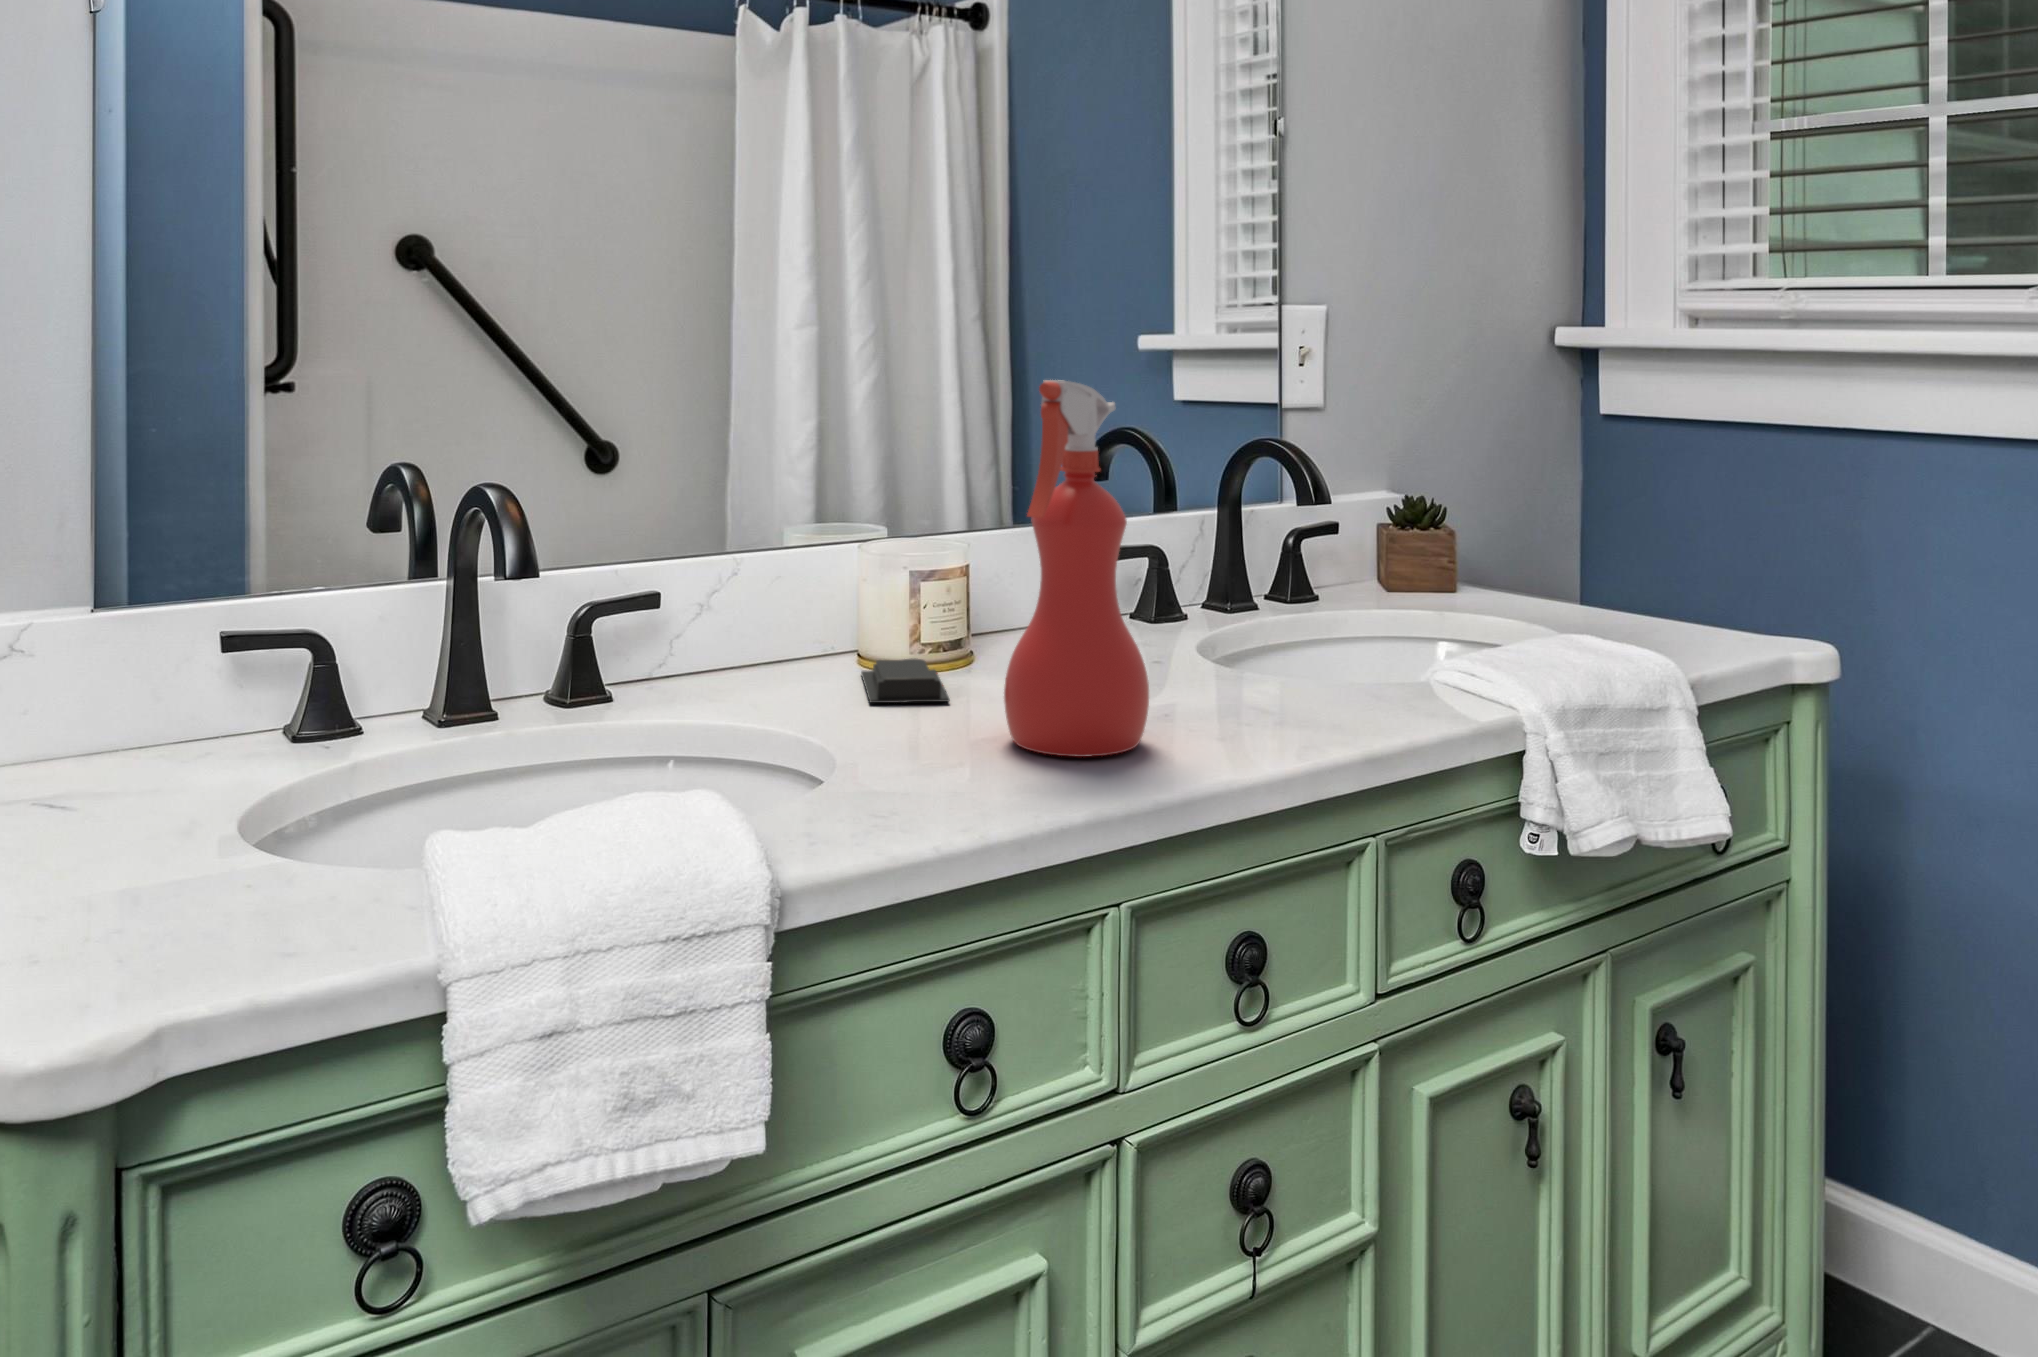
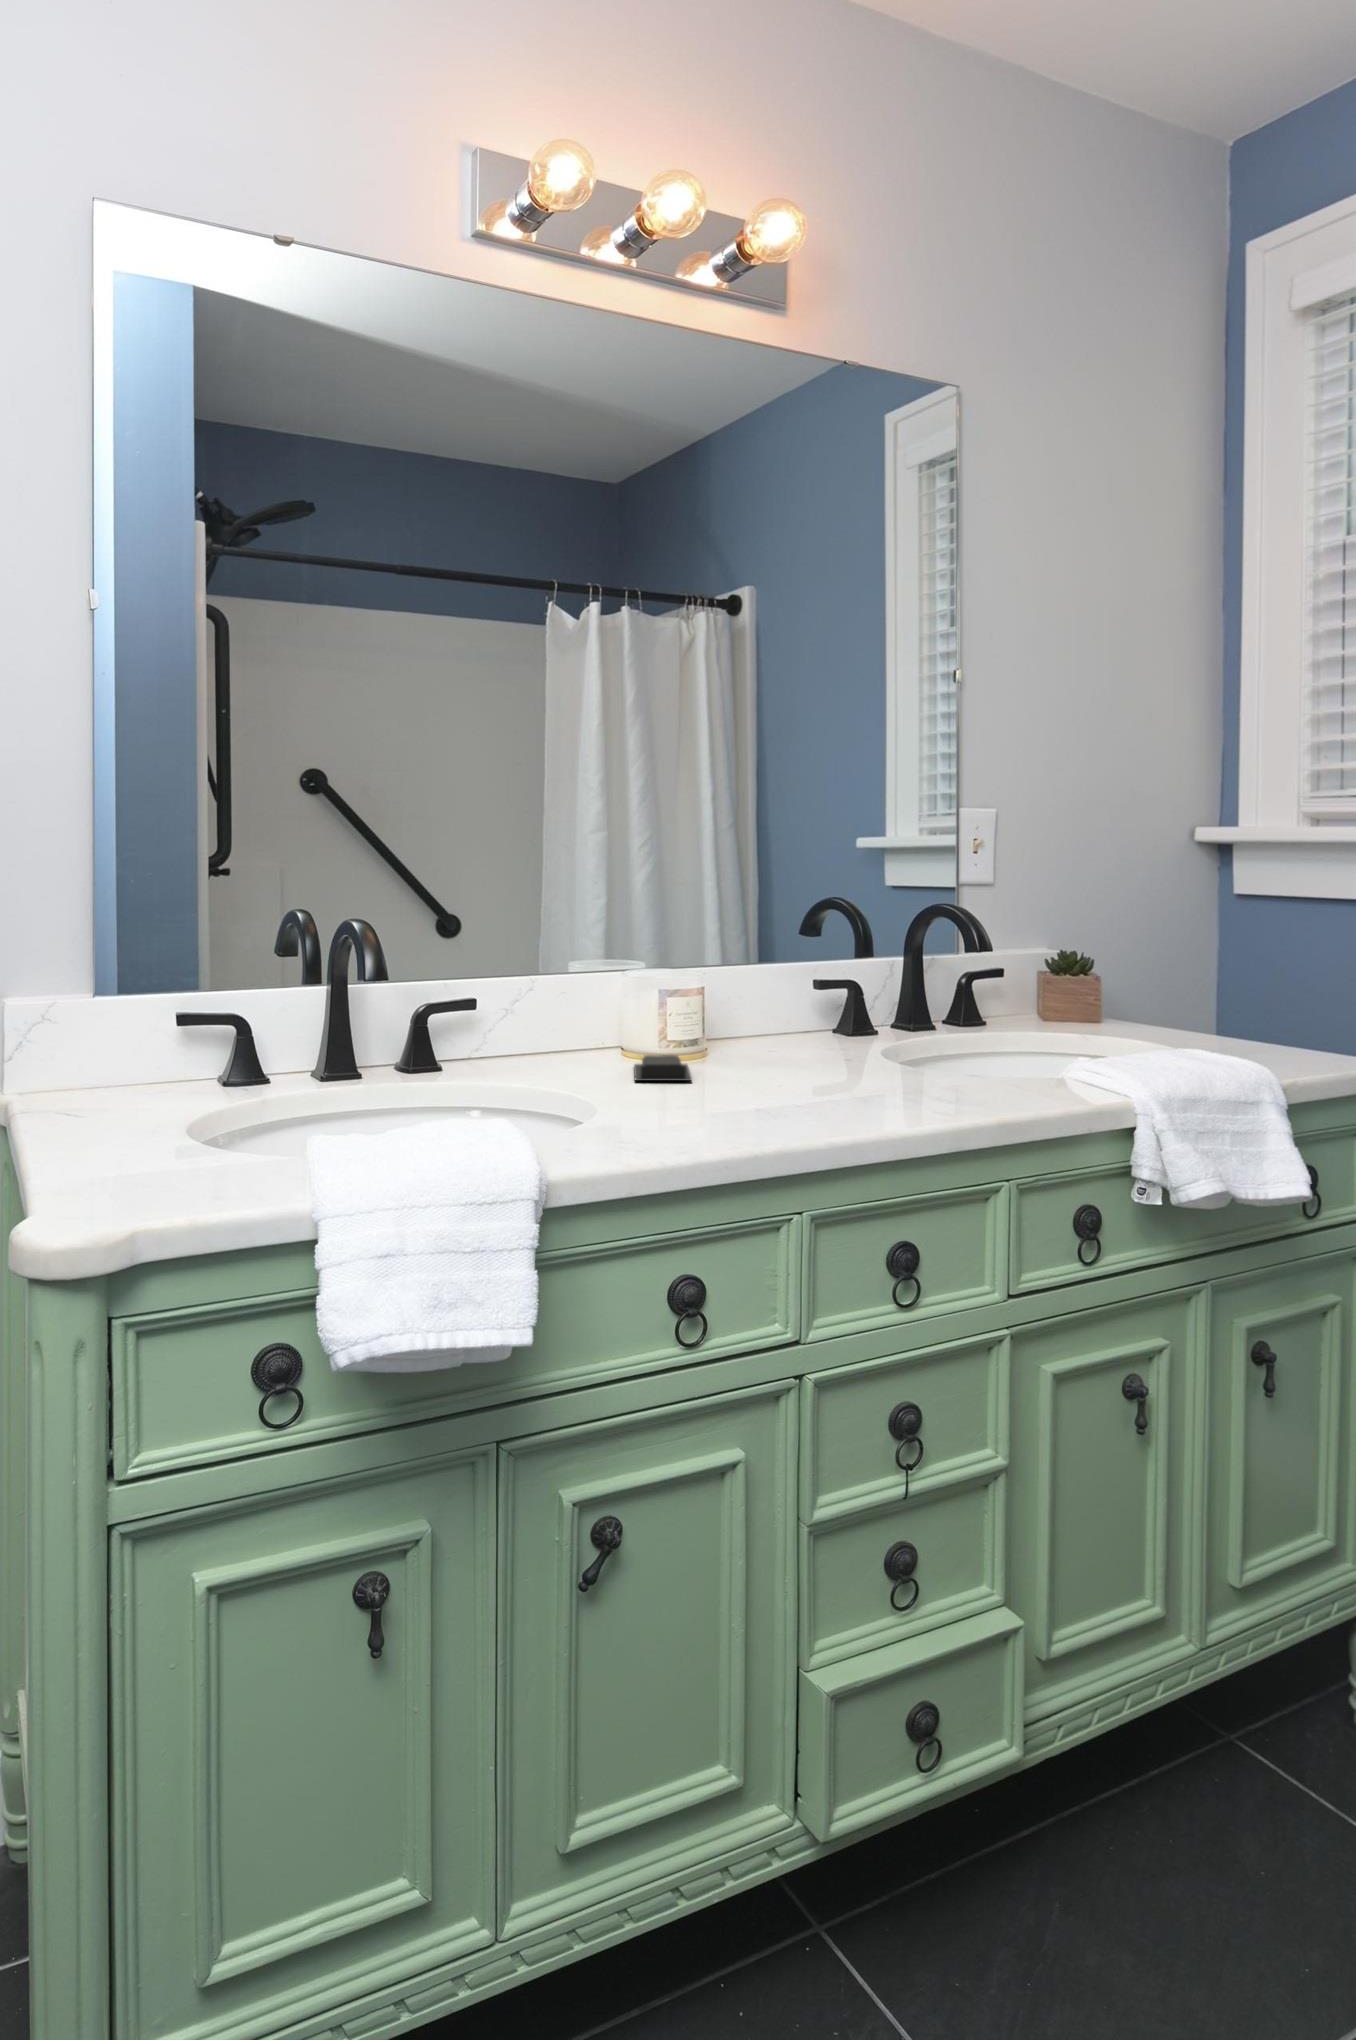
spray bottle: present [1004,380,1149,757] -> none [723,840,829,1110]

